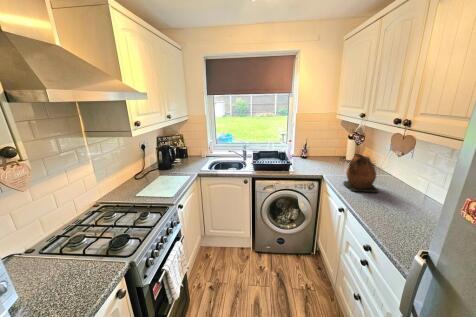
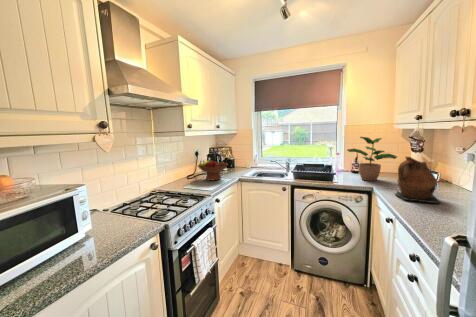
potted plant: none [299,128,341,168] -> present [347,137,397,181]
fruit bowl: none [148,156,185,180] -> present [198,160,228,180]

